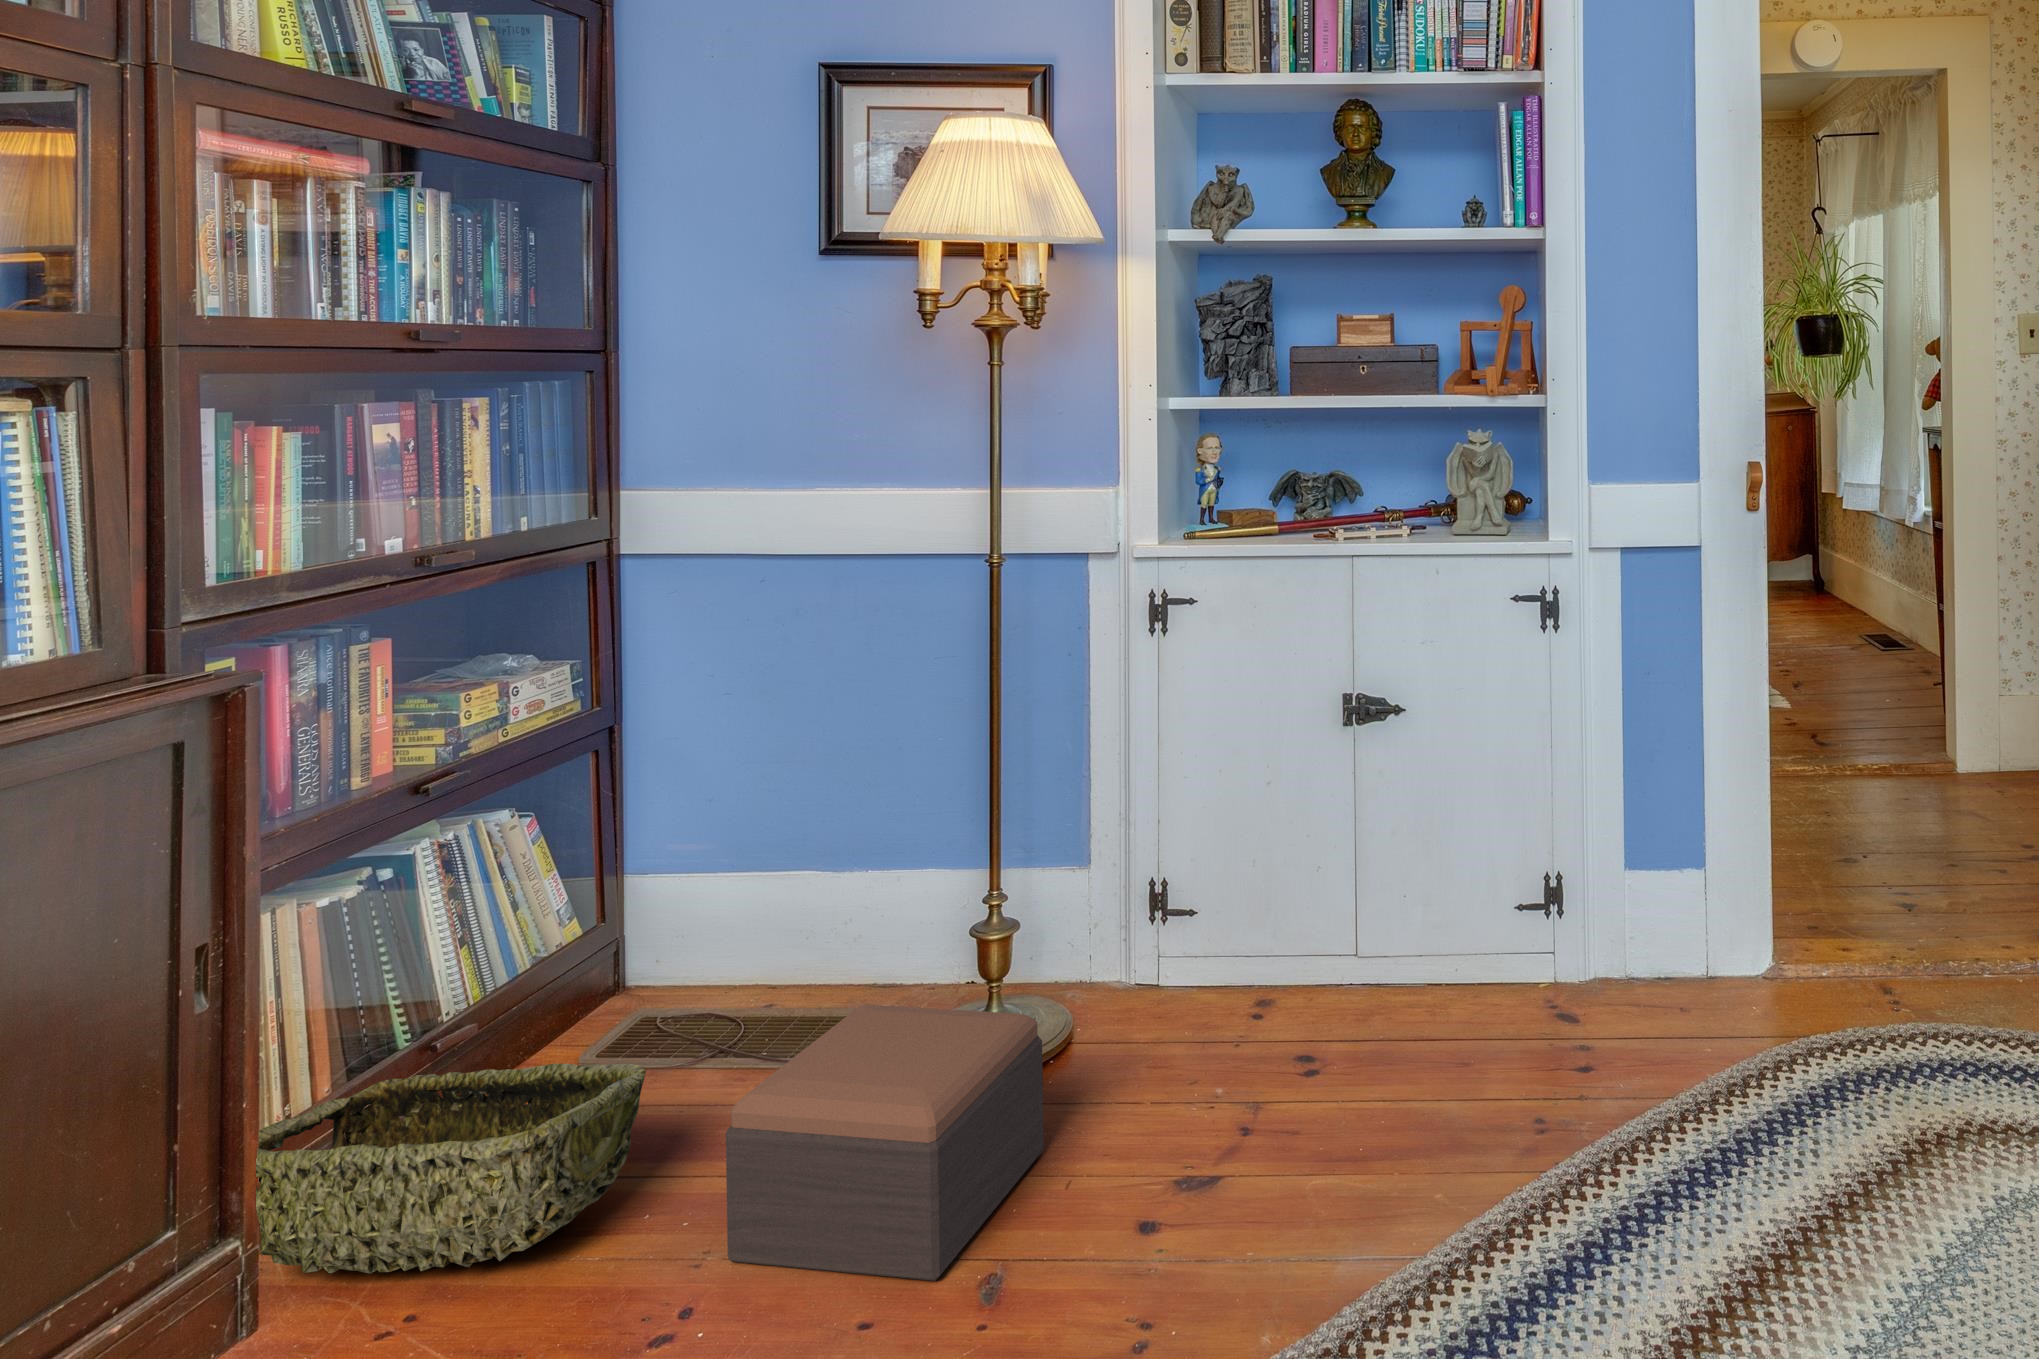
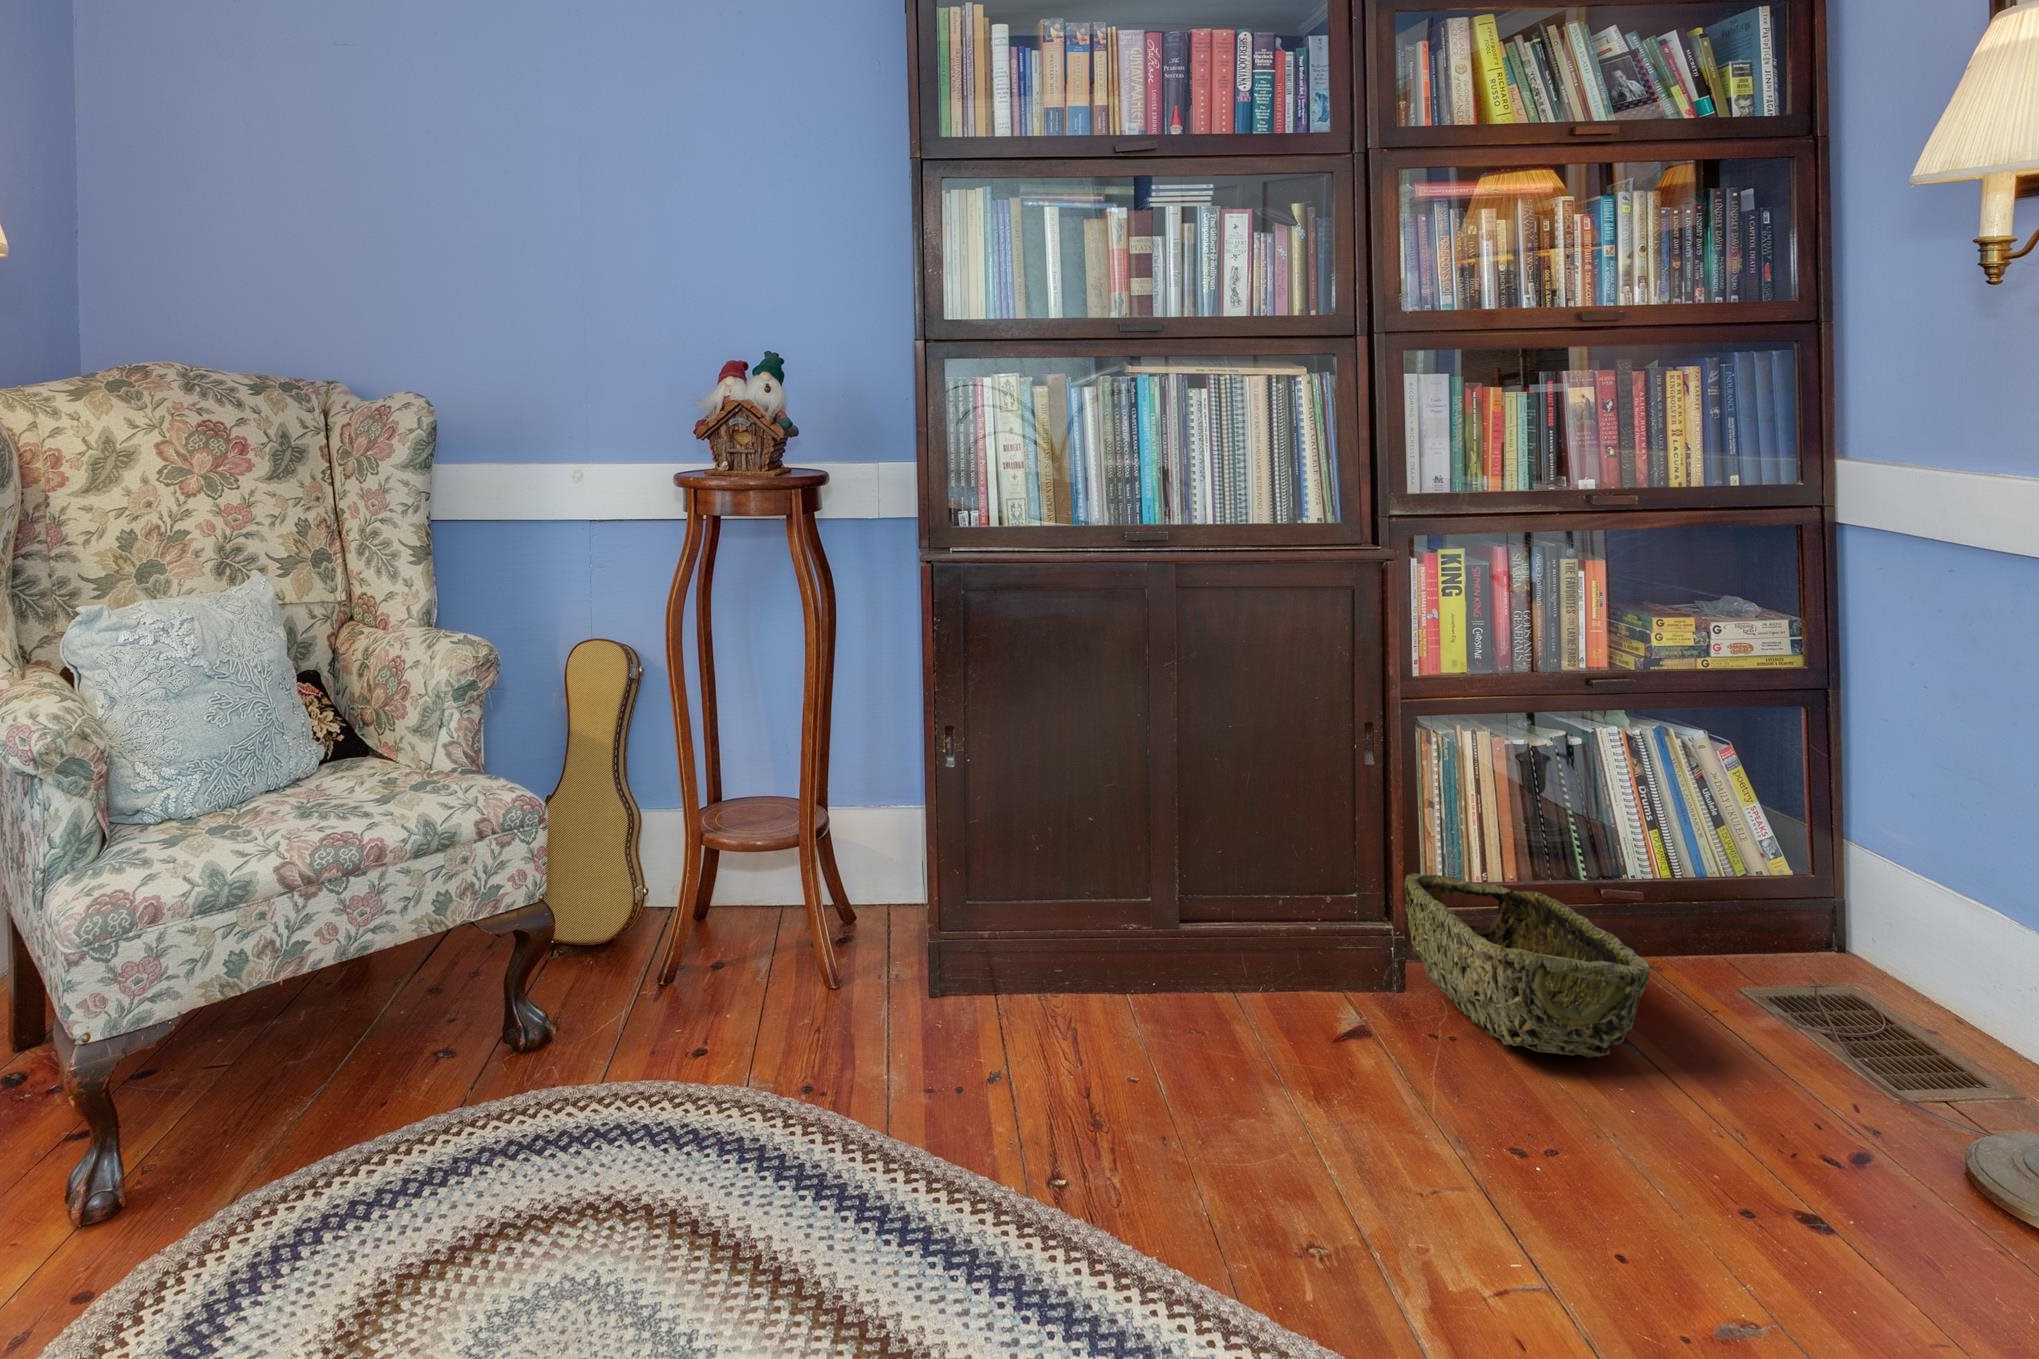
footstool: present [726,1004,1044,1281] -> none [1610,1010,1959,1297]

